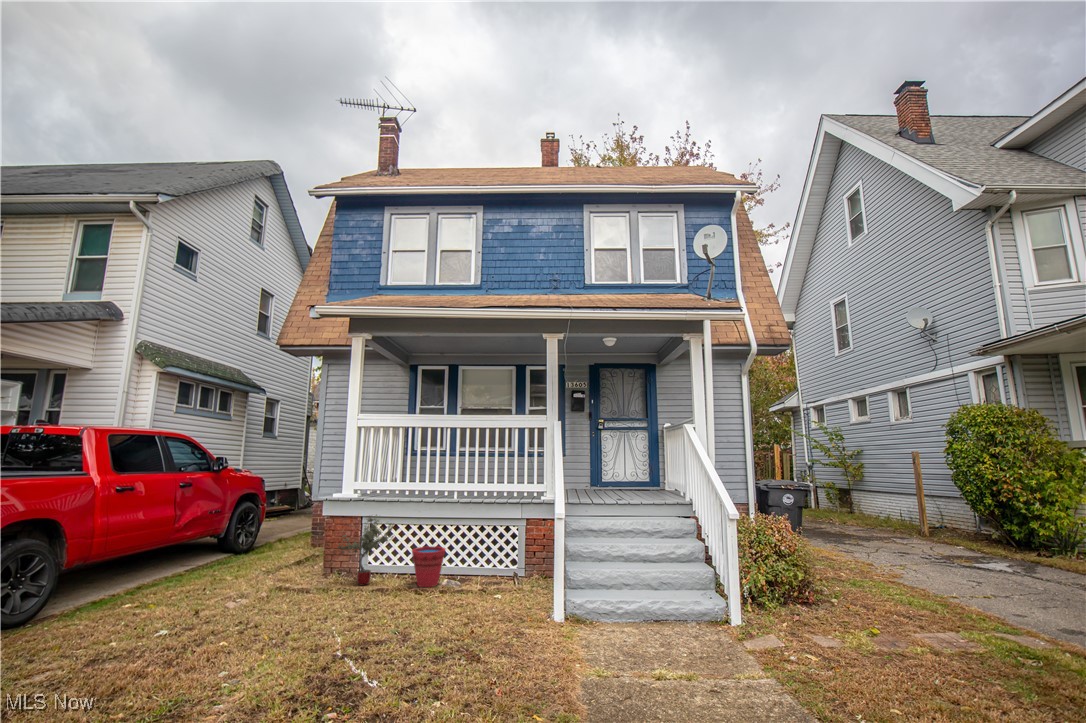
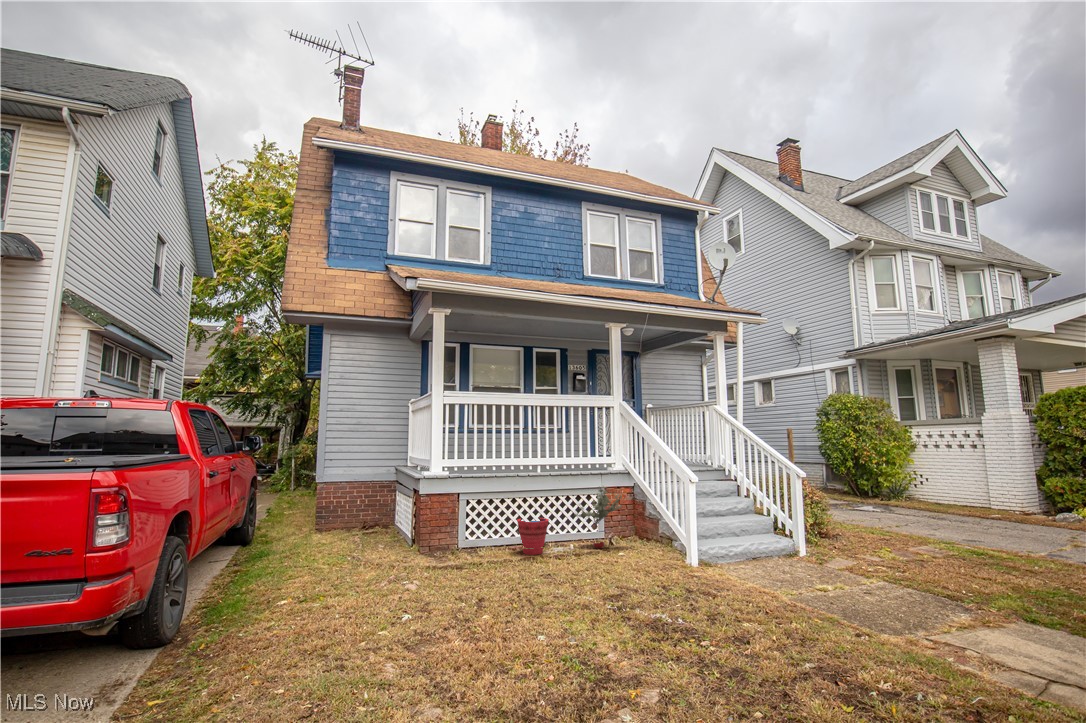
potted tree: present [337,515,393,585] -> present [575,487,622,549]

